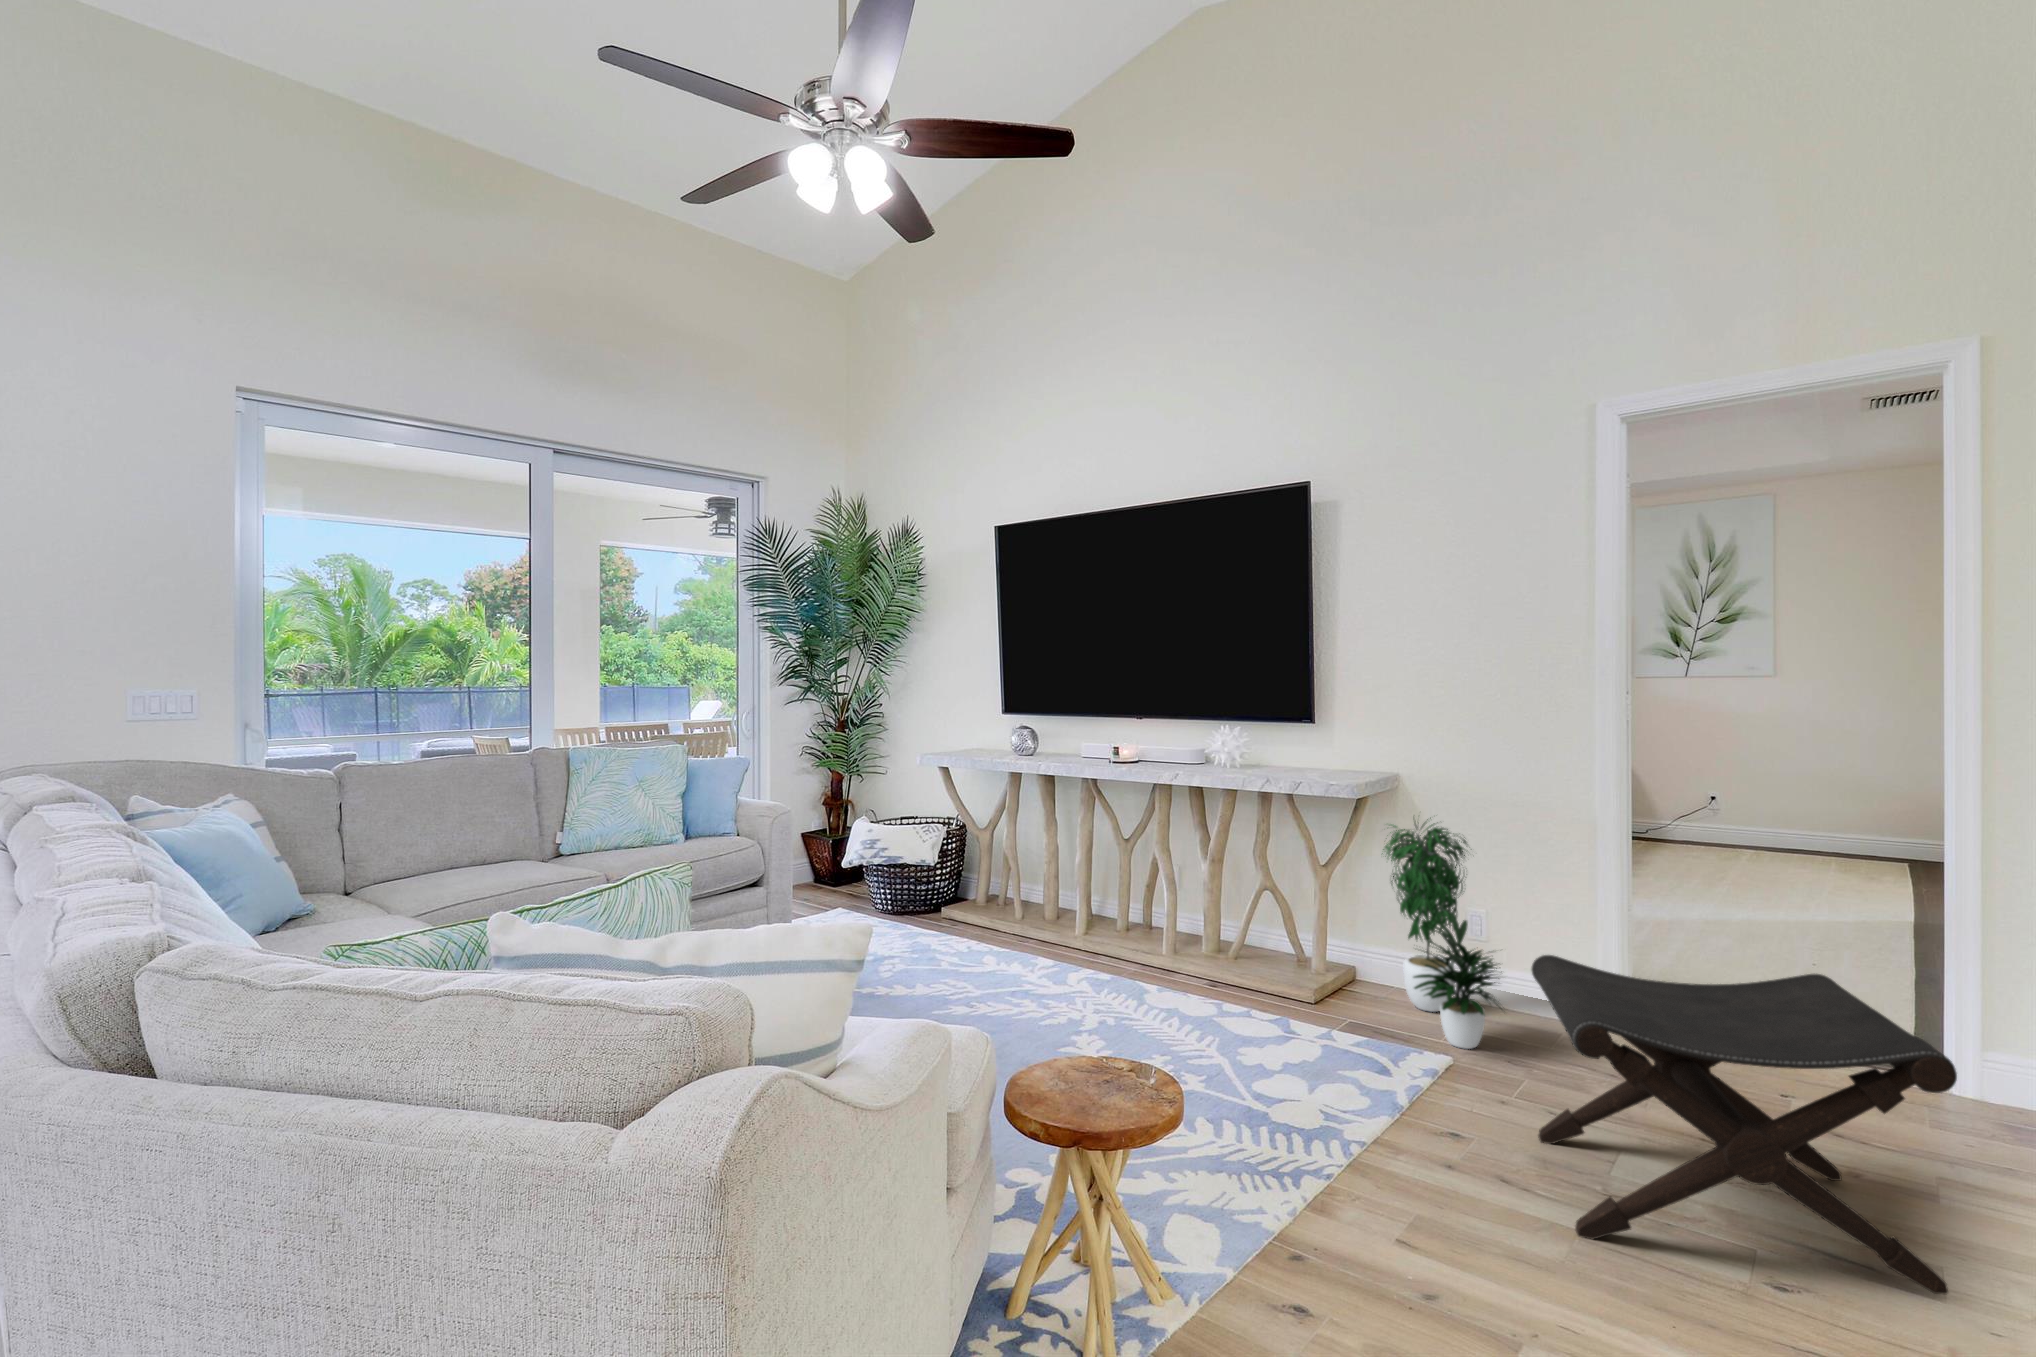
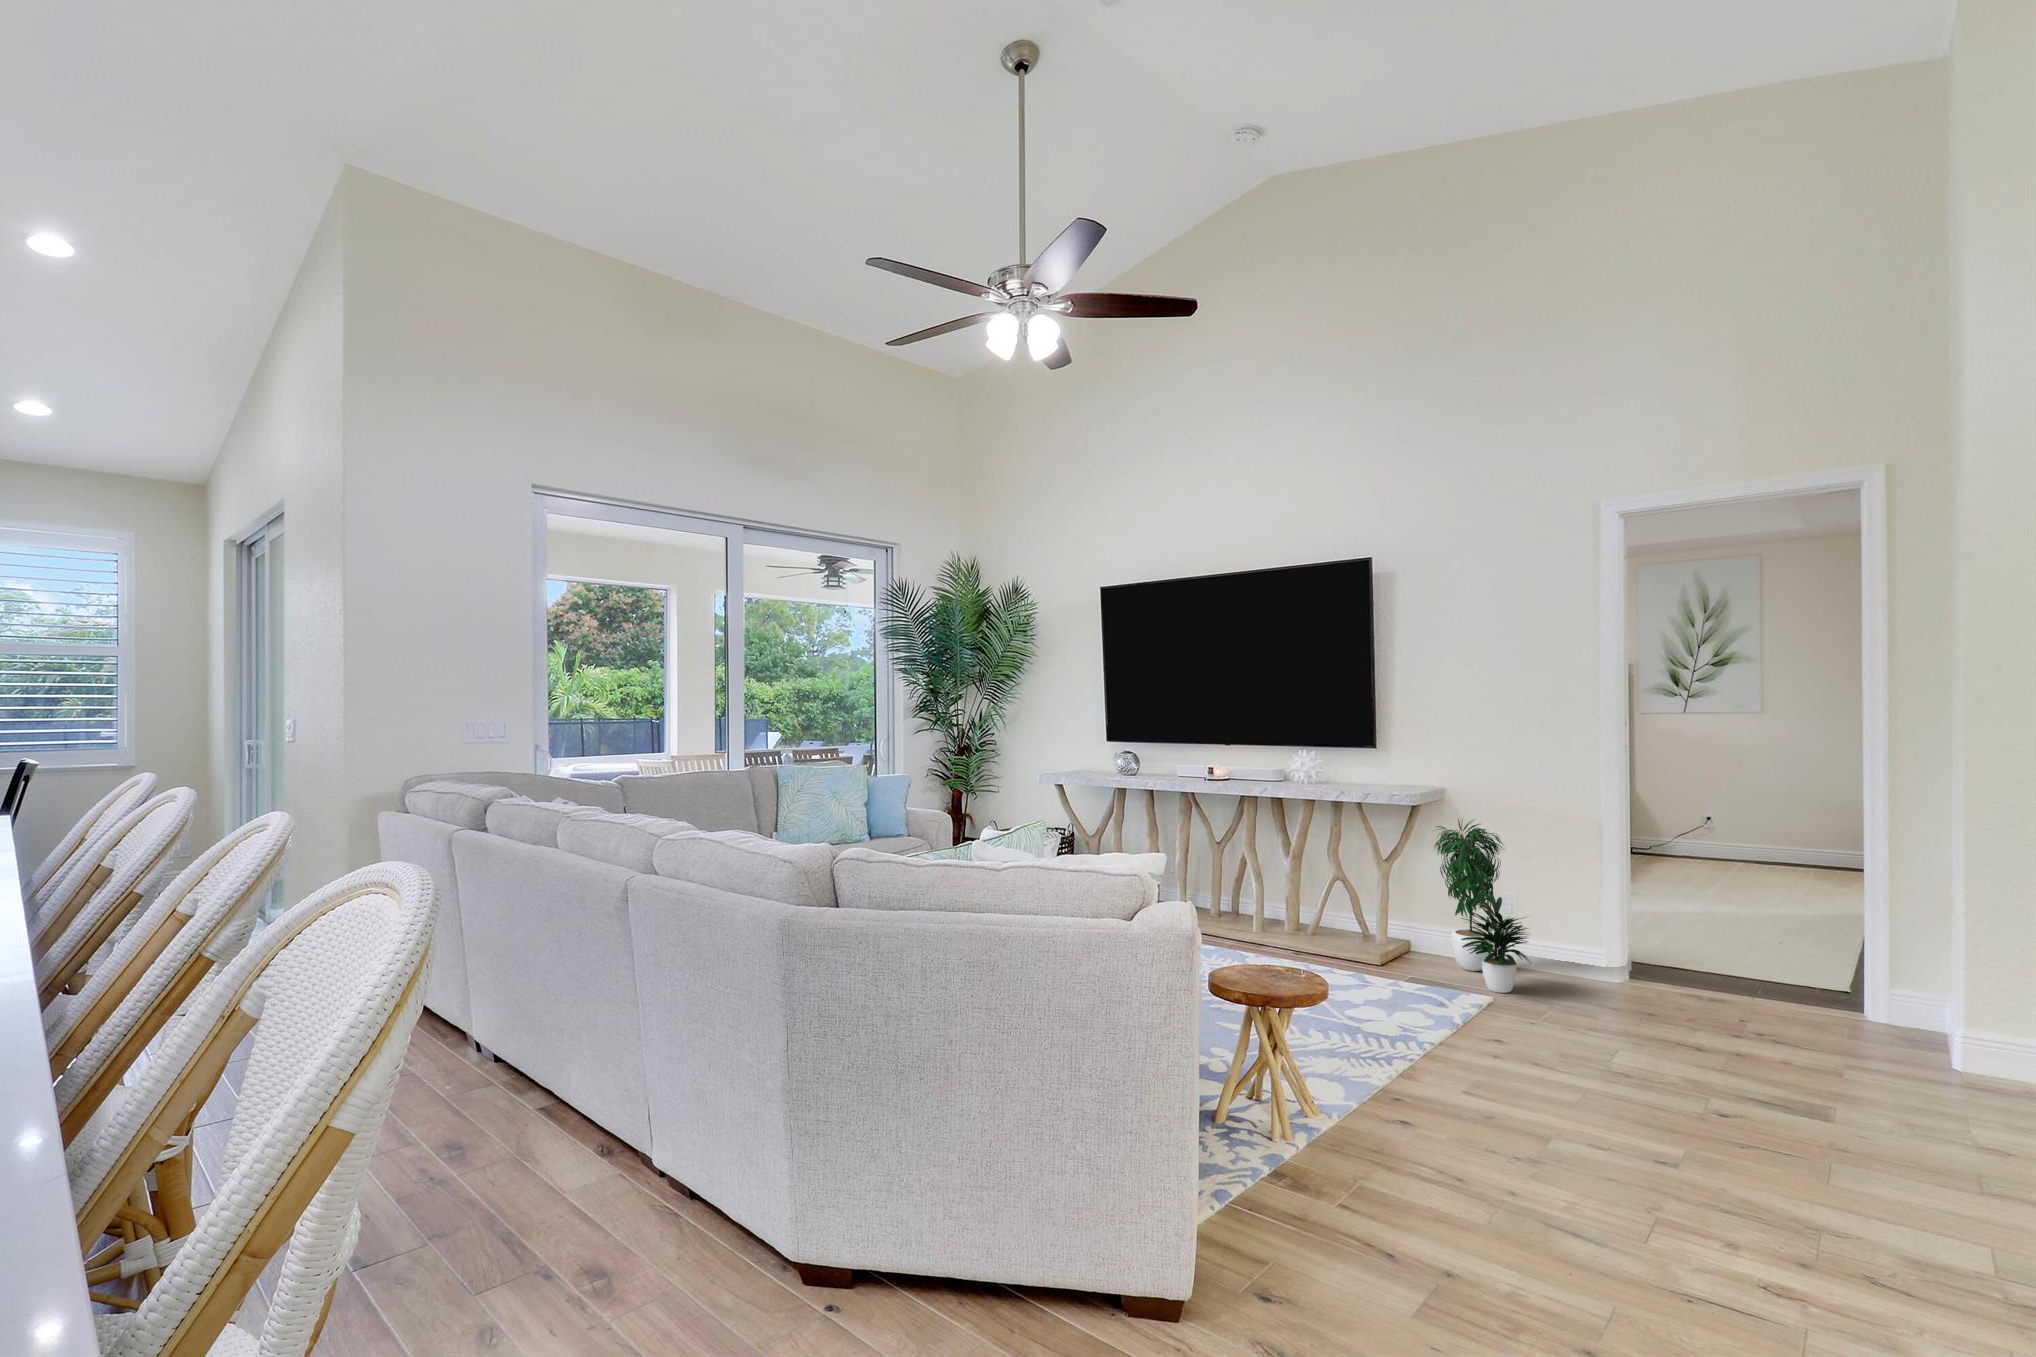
footstool: present [1531,955,1957,1294] -> none [1550,910,1823,1113]

